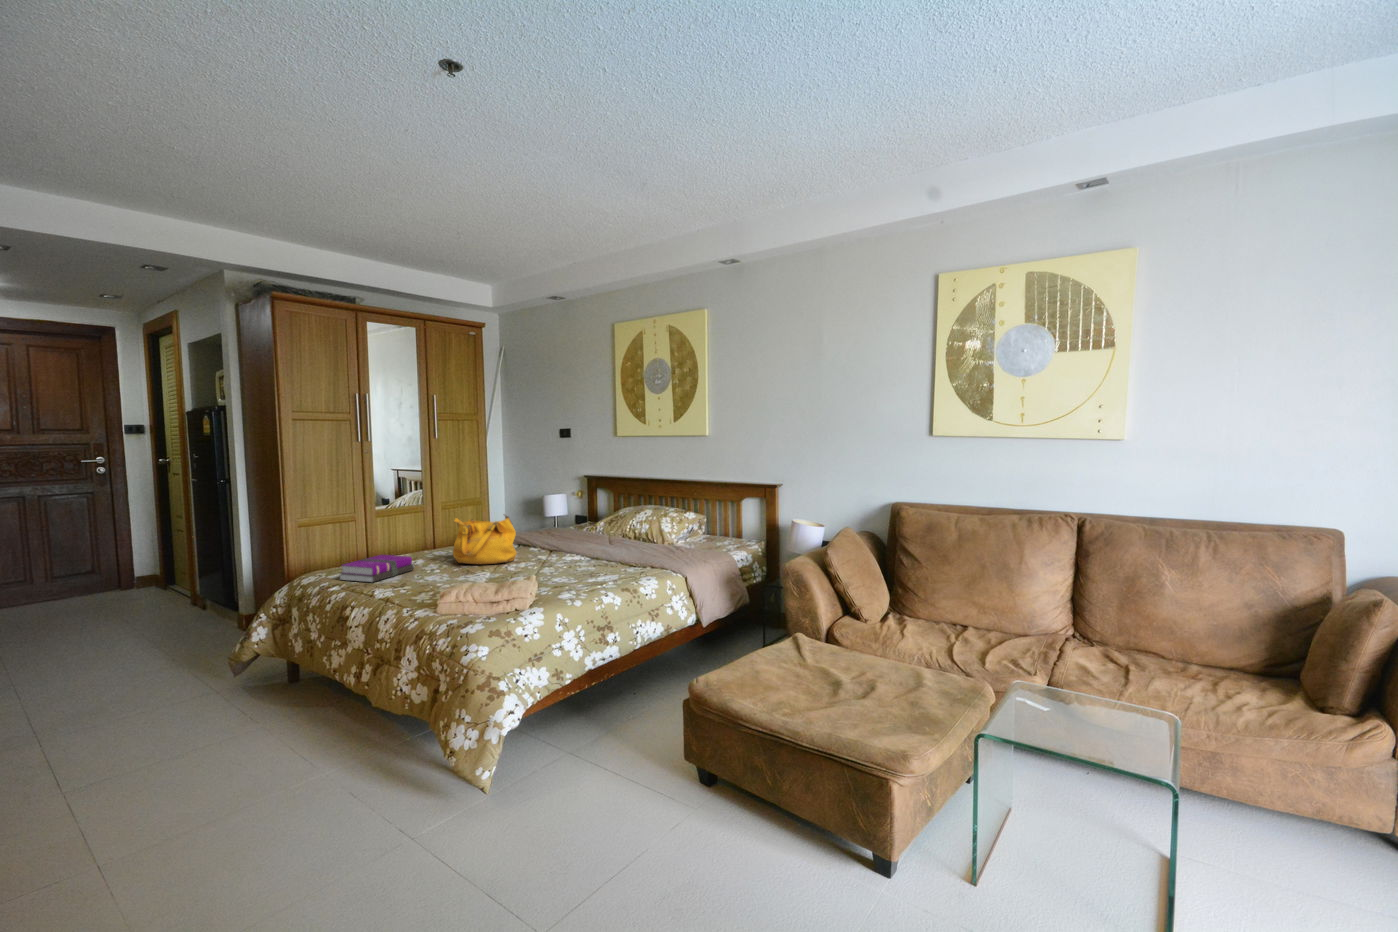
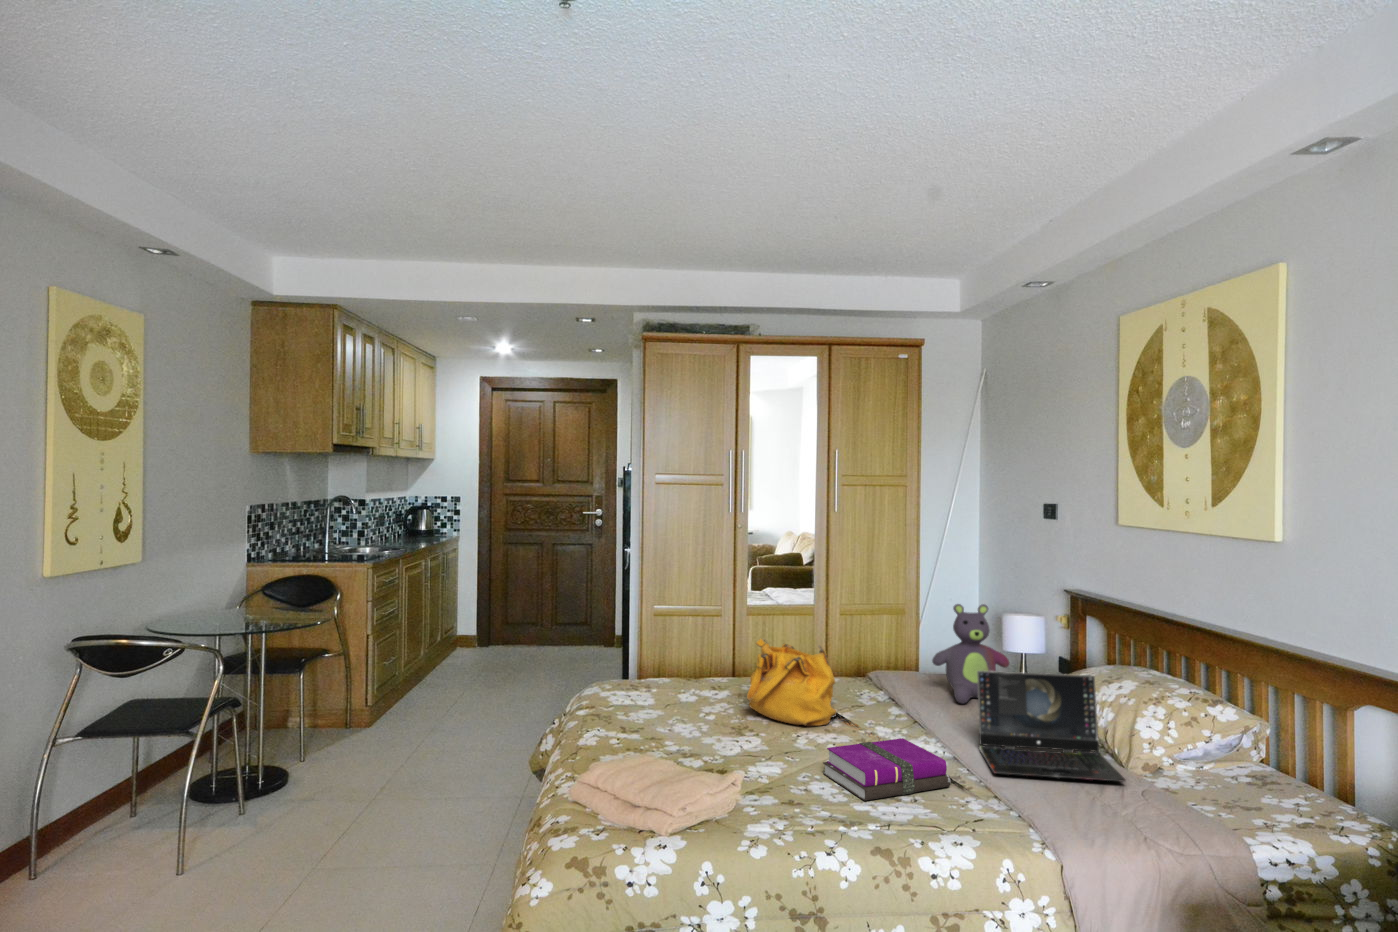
stuffed bear: none [545,483,589,538] -> present [932,604,1009,704]
laptop computer: none [603,505,676,555] -> present [977,671,1125,781]
notebook: present [340,555,414,583] -> present [823,738,951,801]

